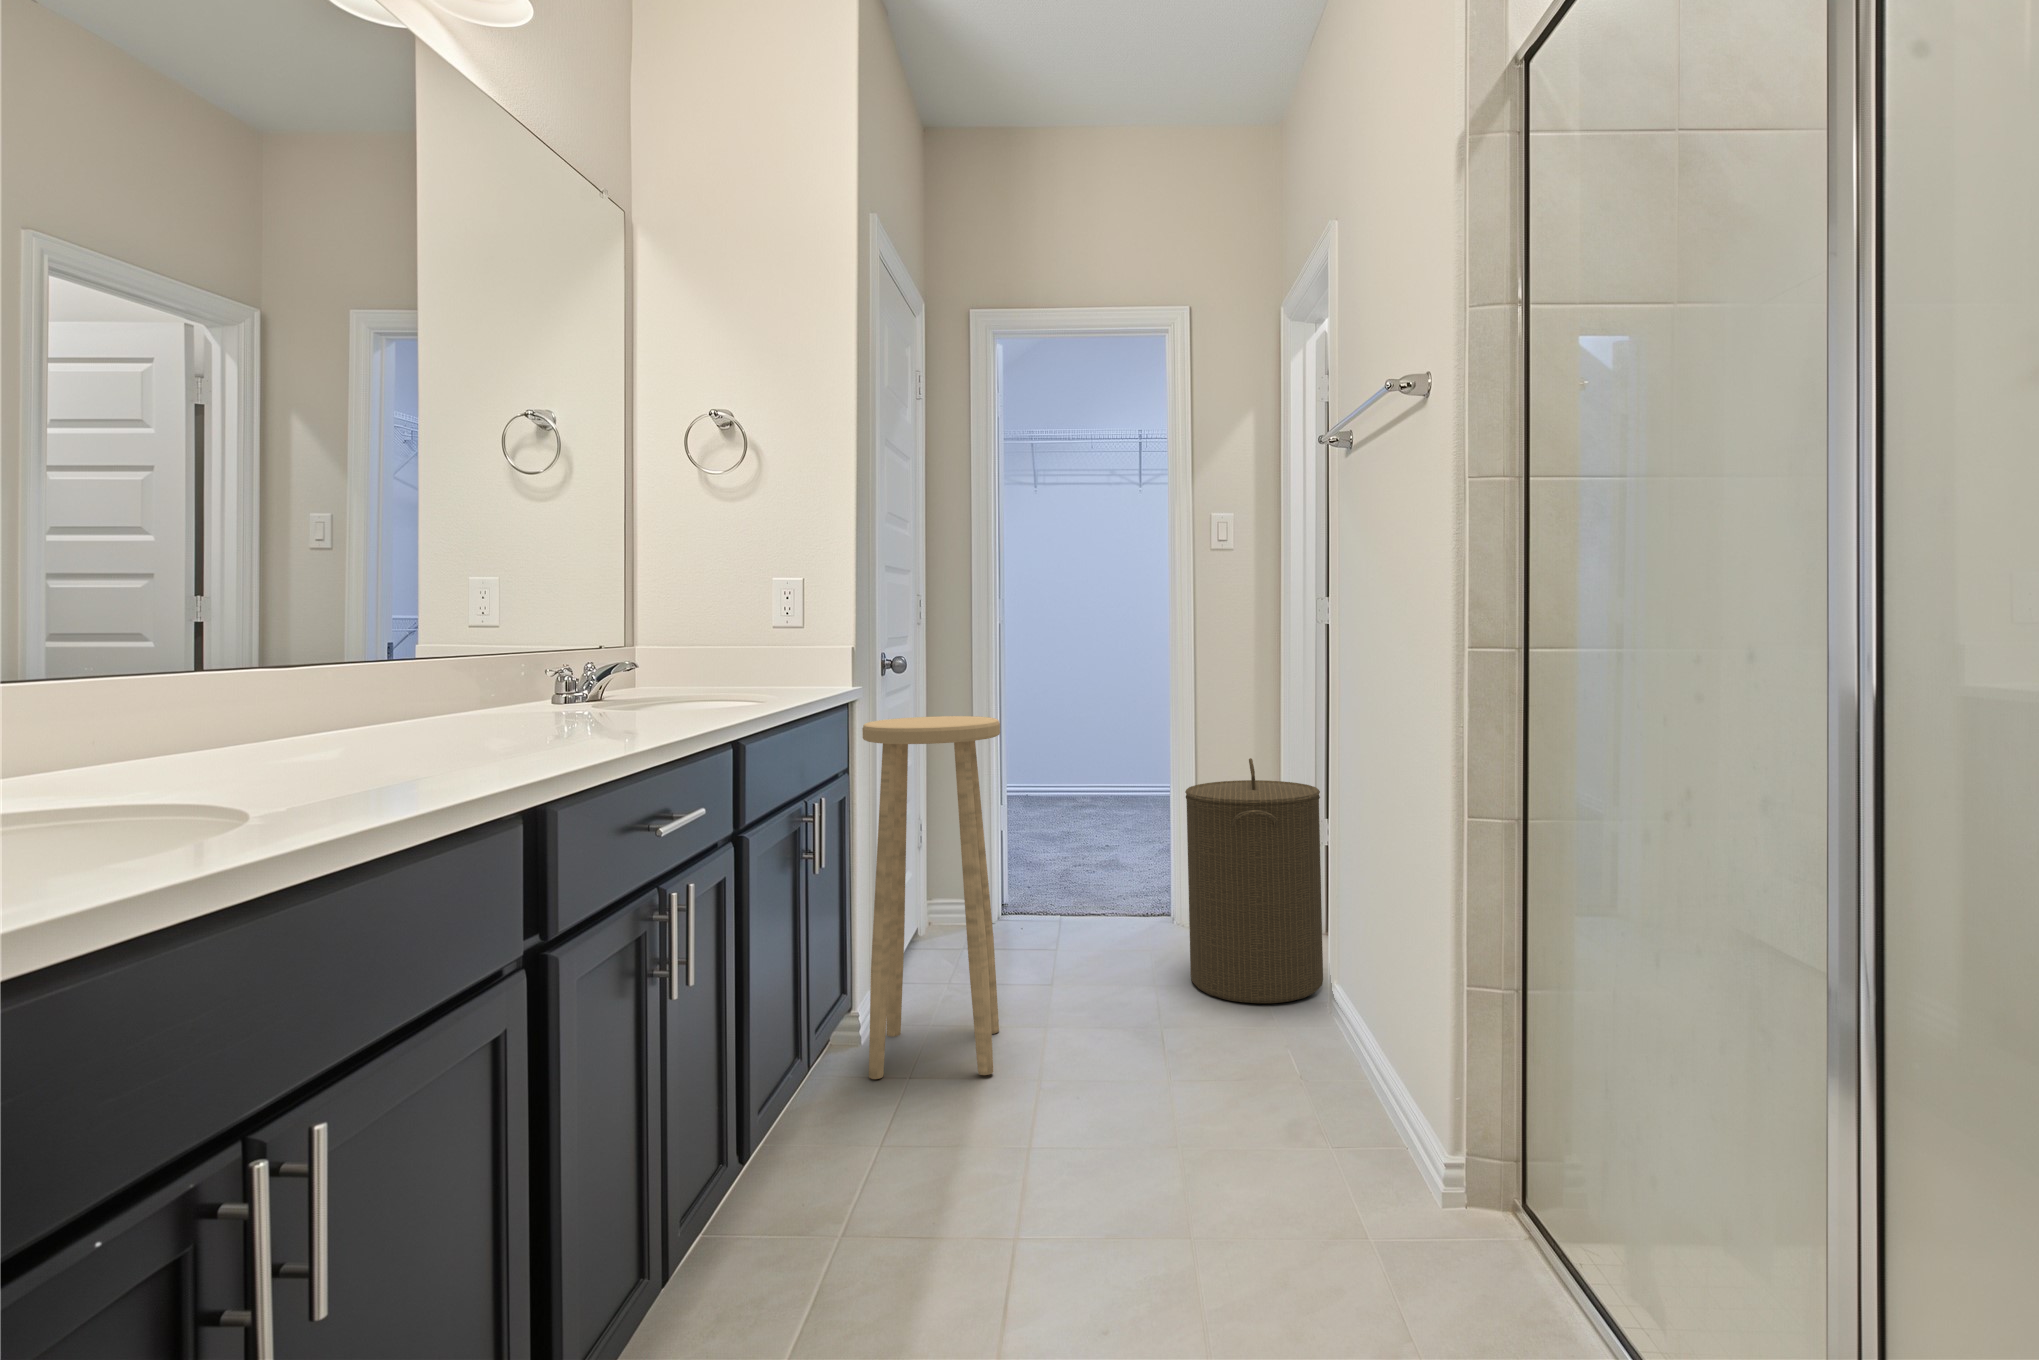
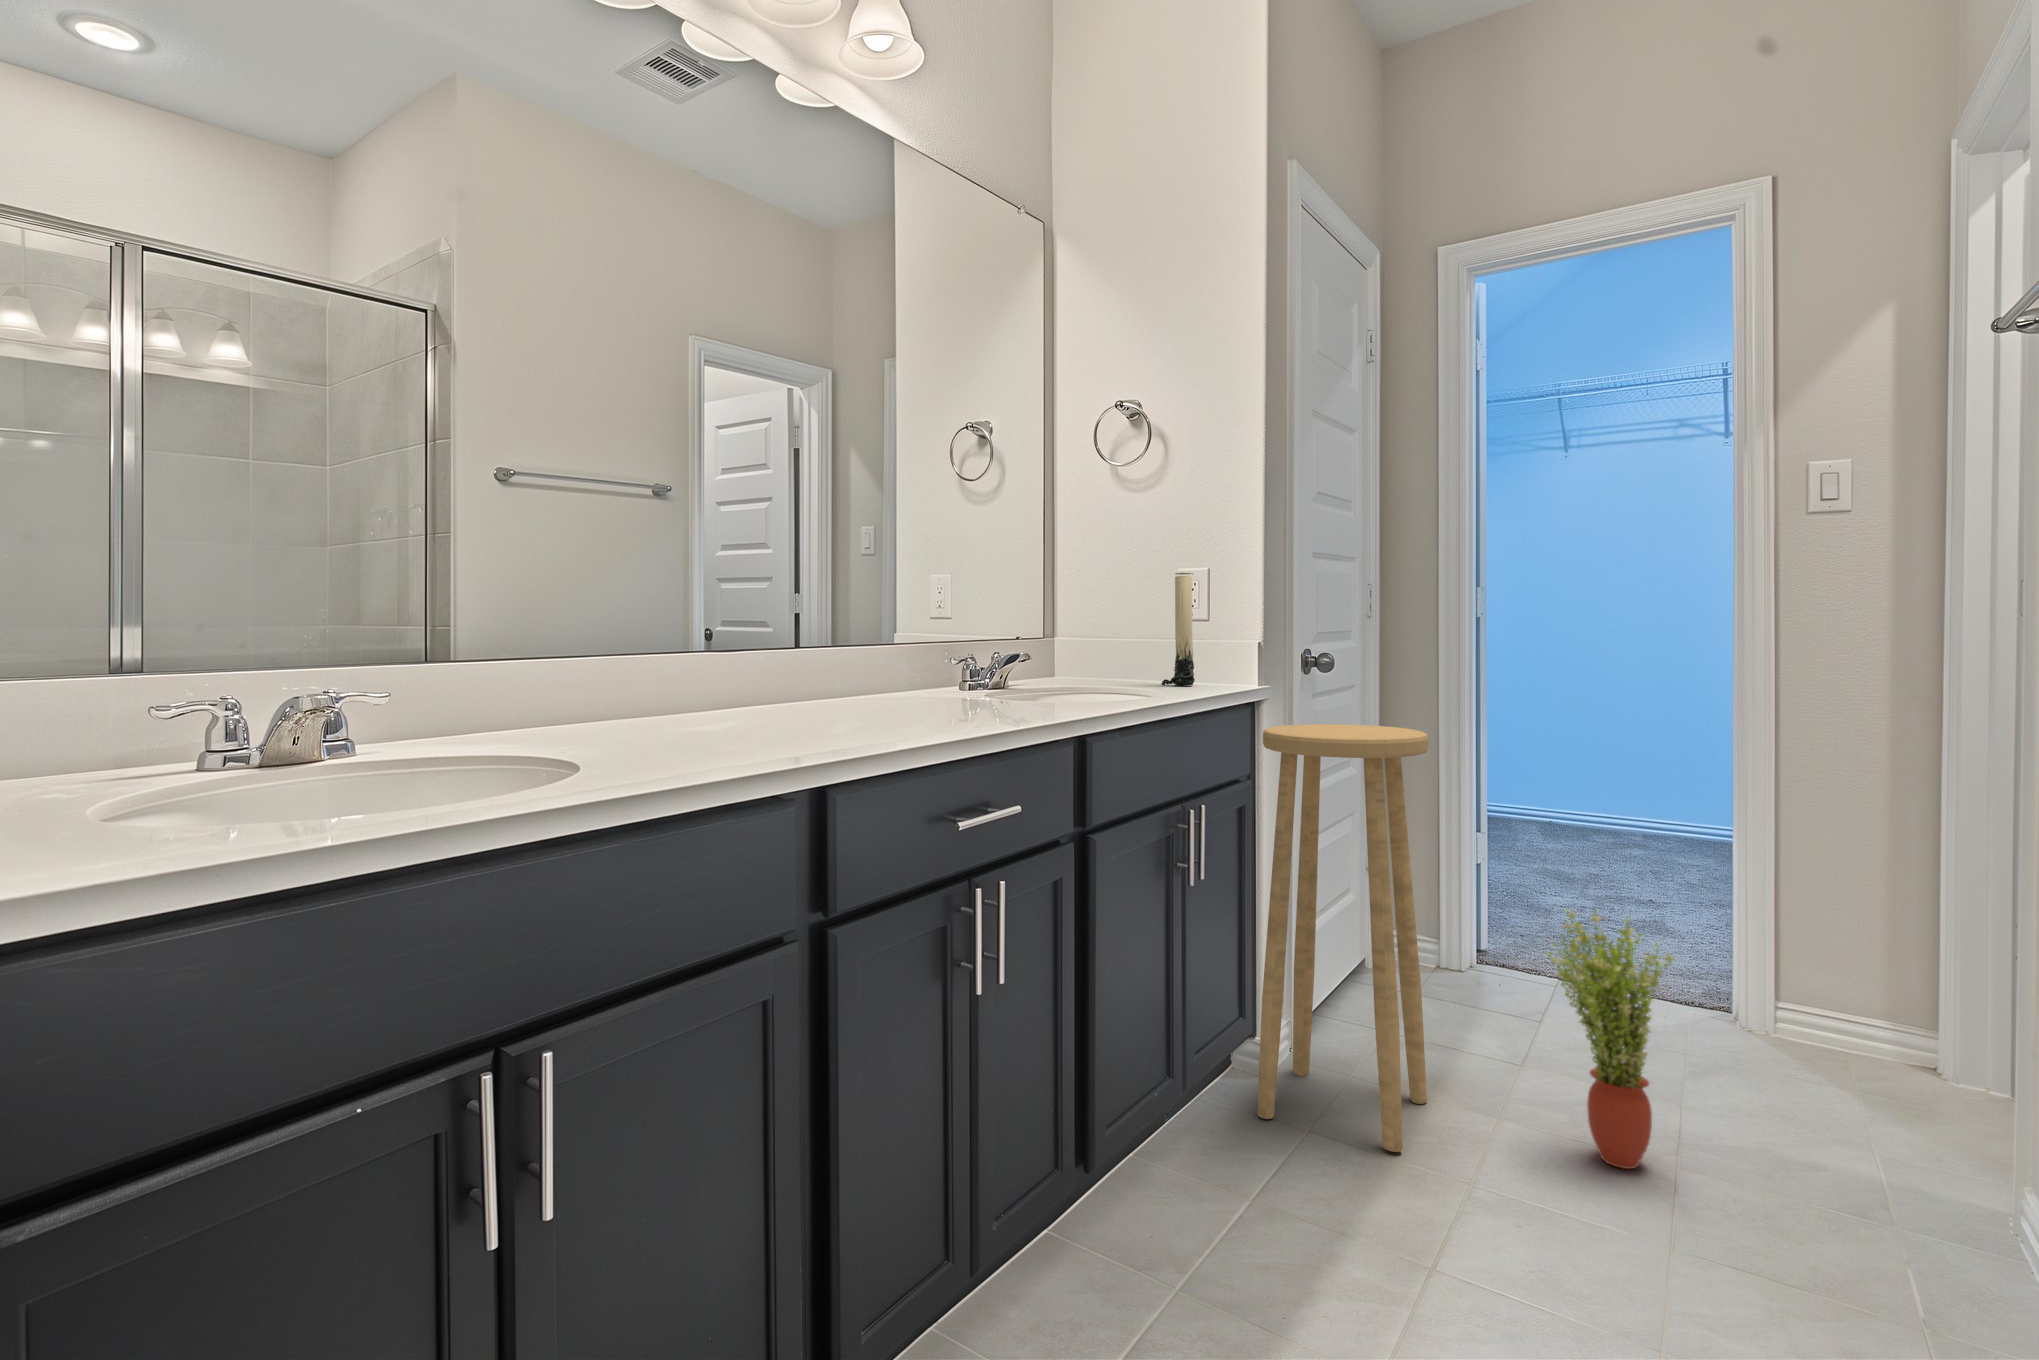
candle: none [759,580,792,689] -> present [1162,572,1195,685]
laundry hamper: present [1185,758,1323,1003] -> none [1725,814,1975,1179]
potted plant: none [1088,845,1173,1041] -> present [1547,908,1674,1169]

